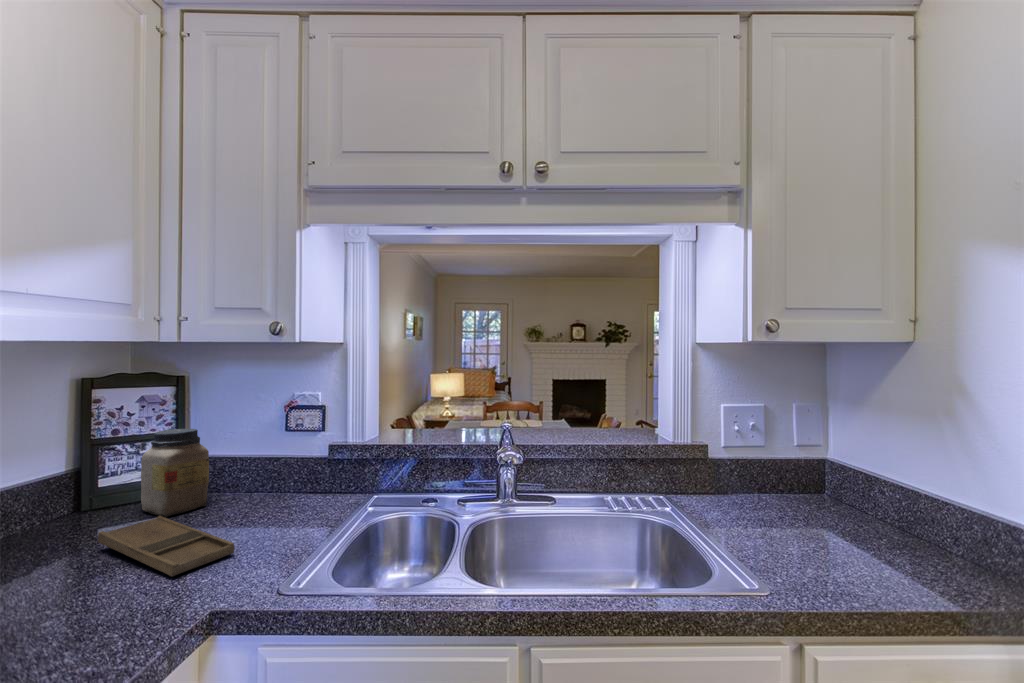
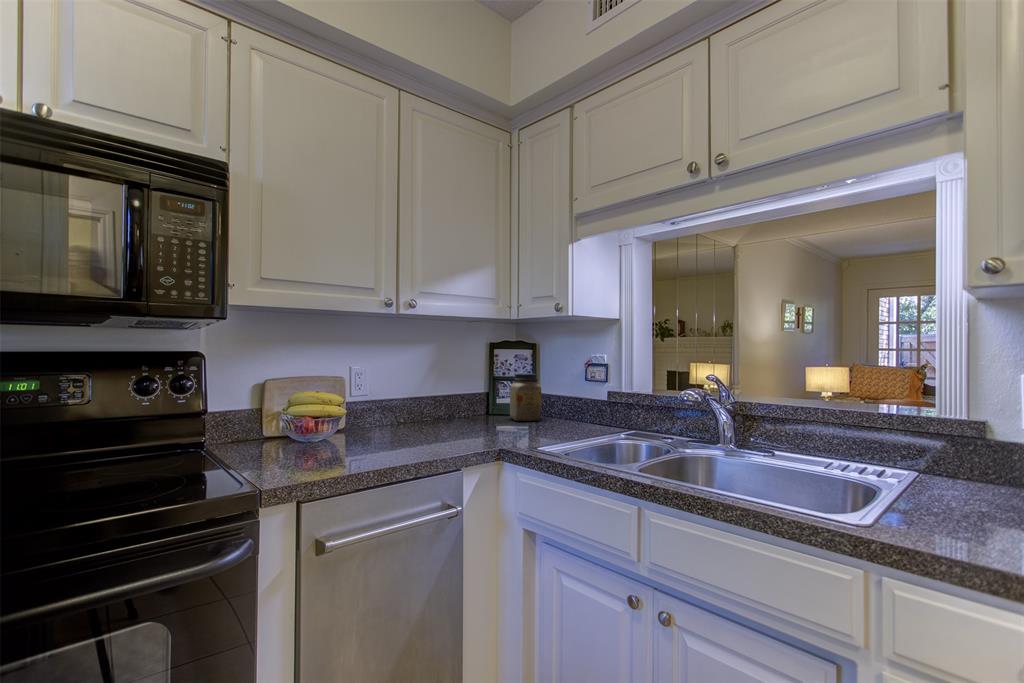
tray: present [98,516,235,576] -> none [480,416,527,437]

